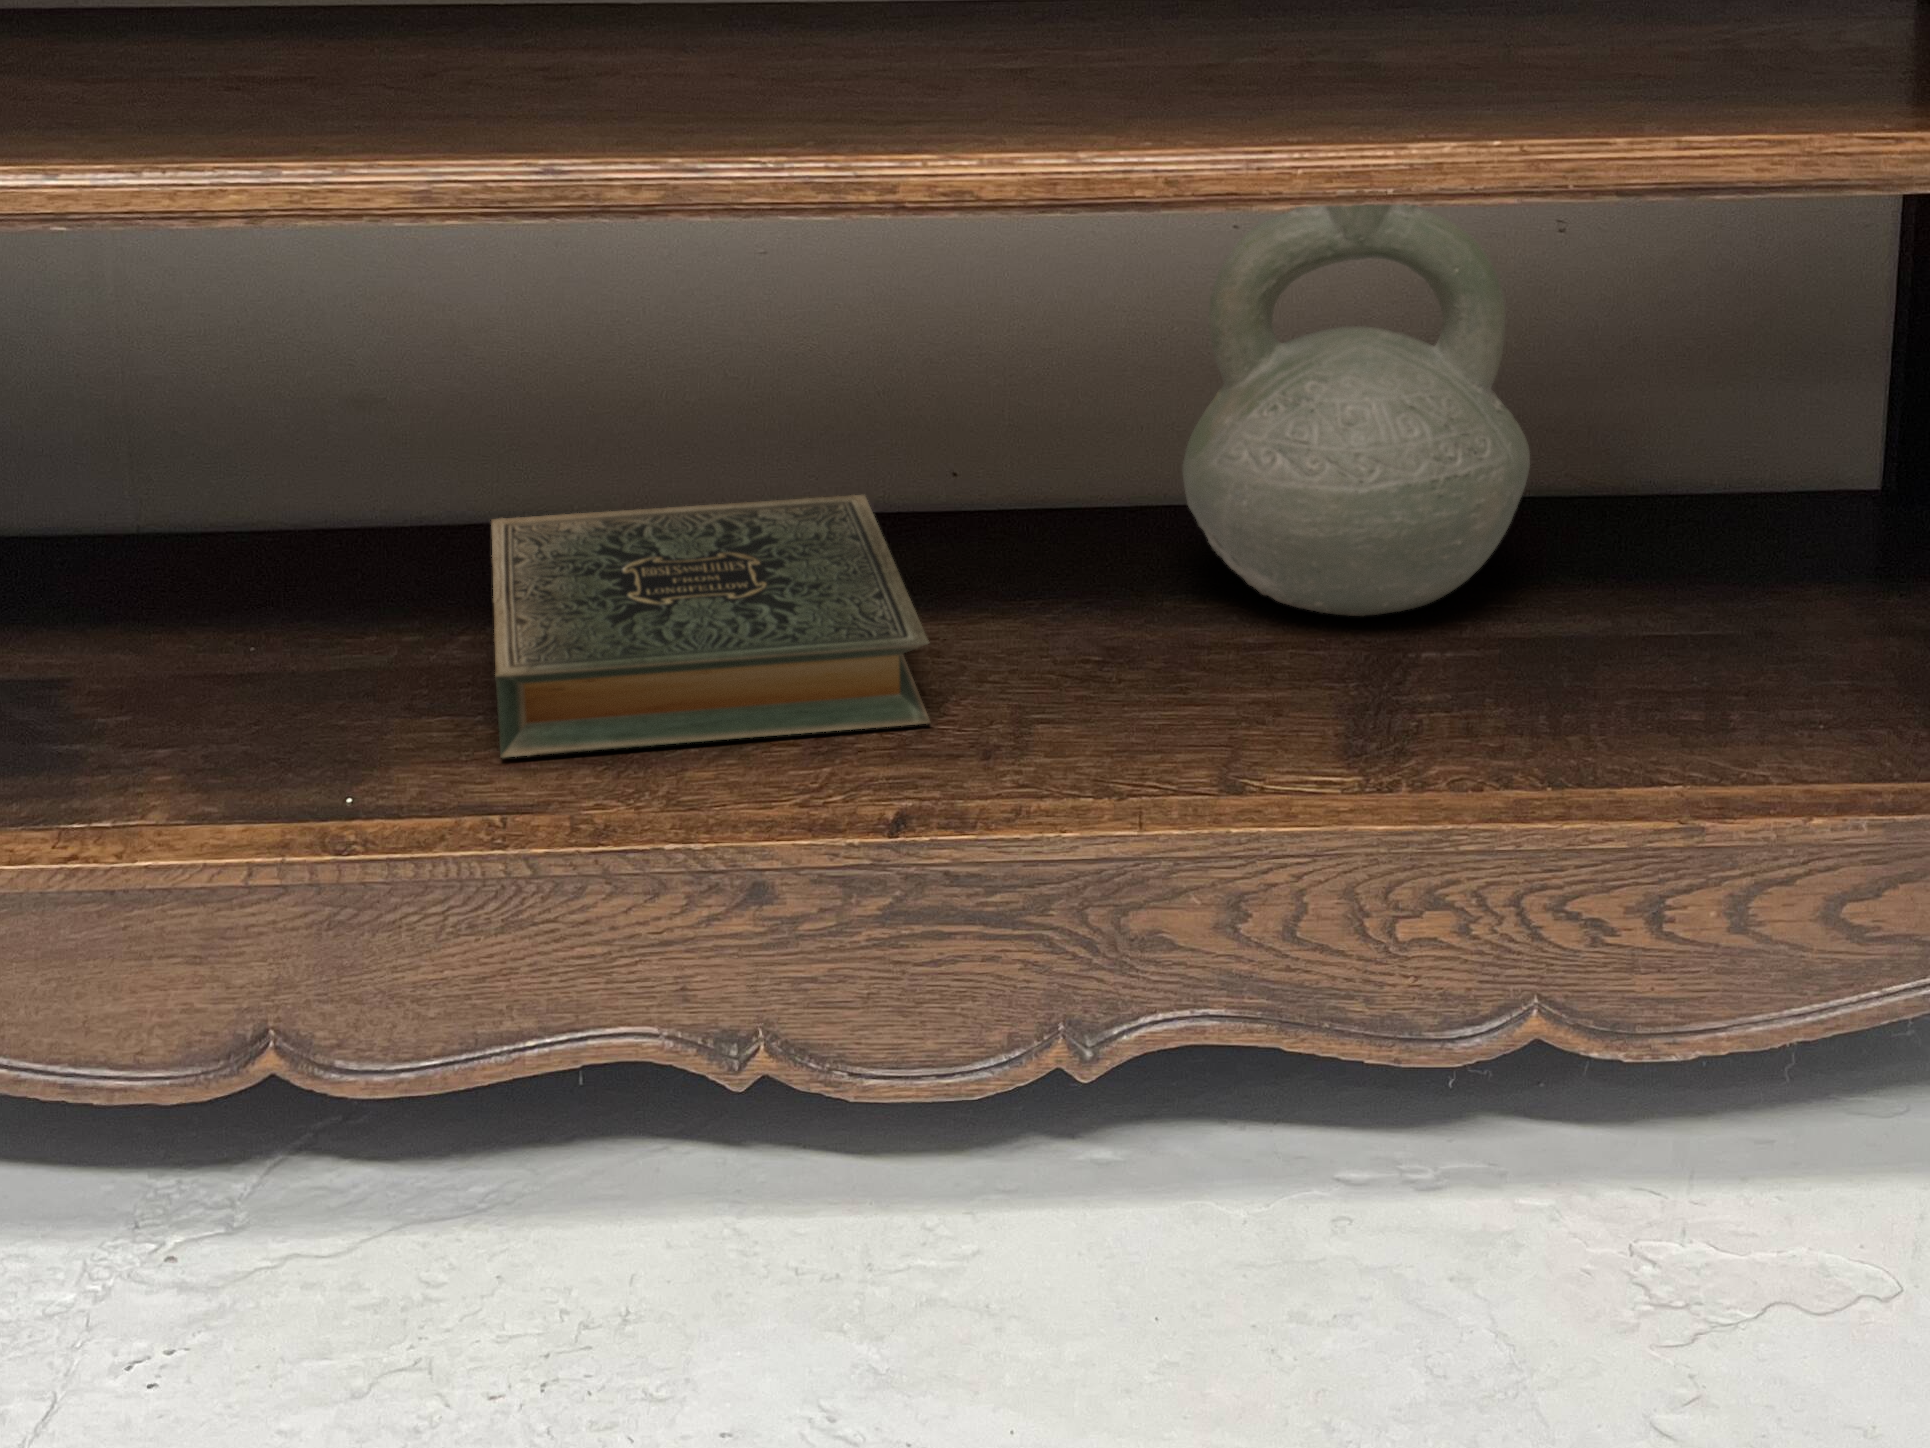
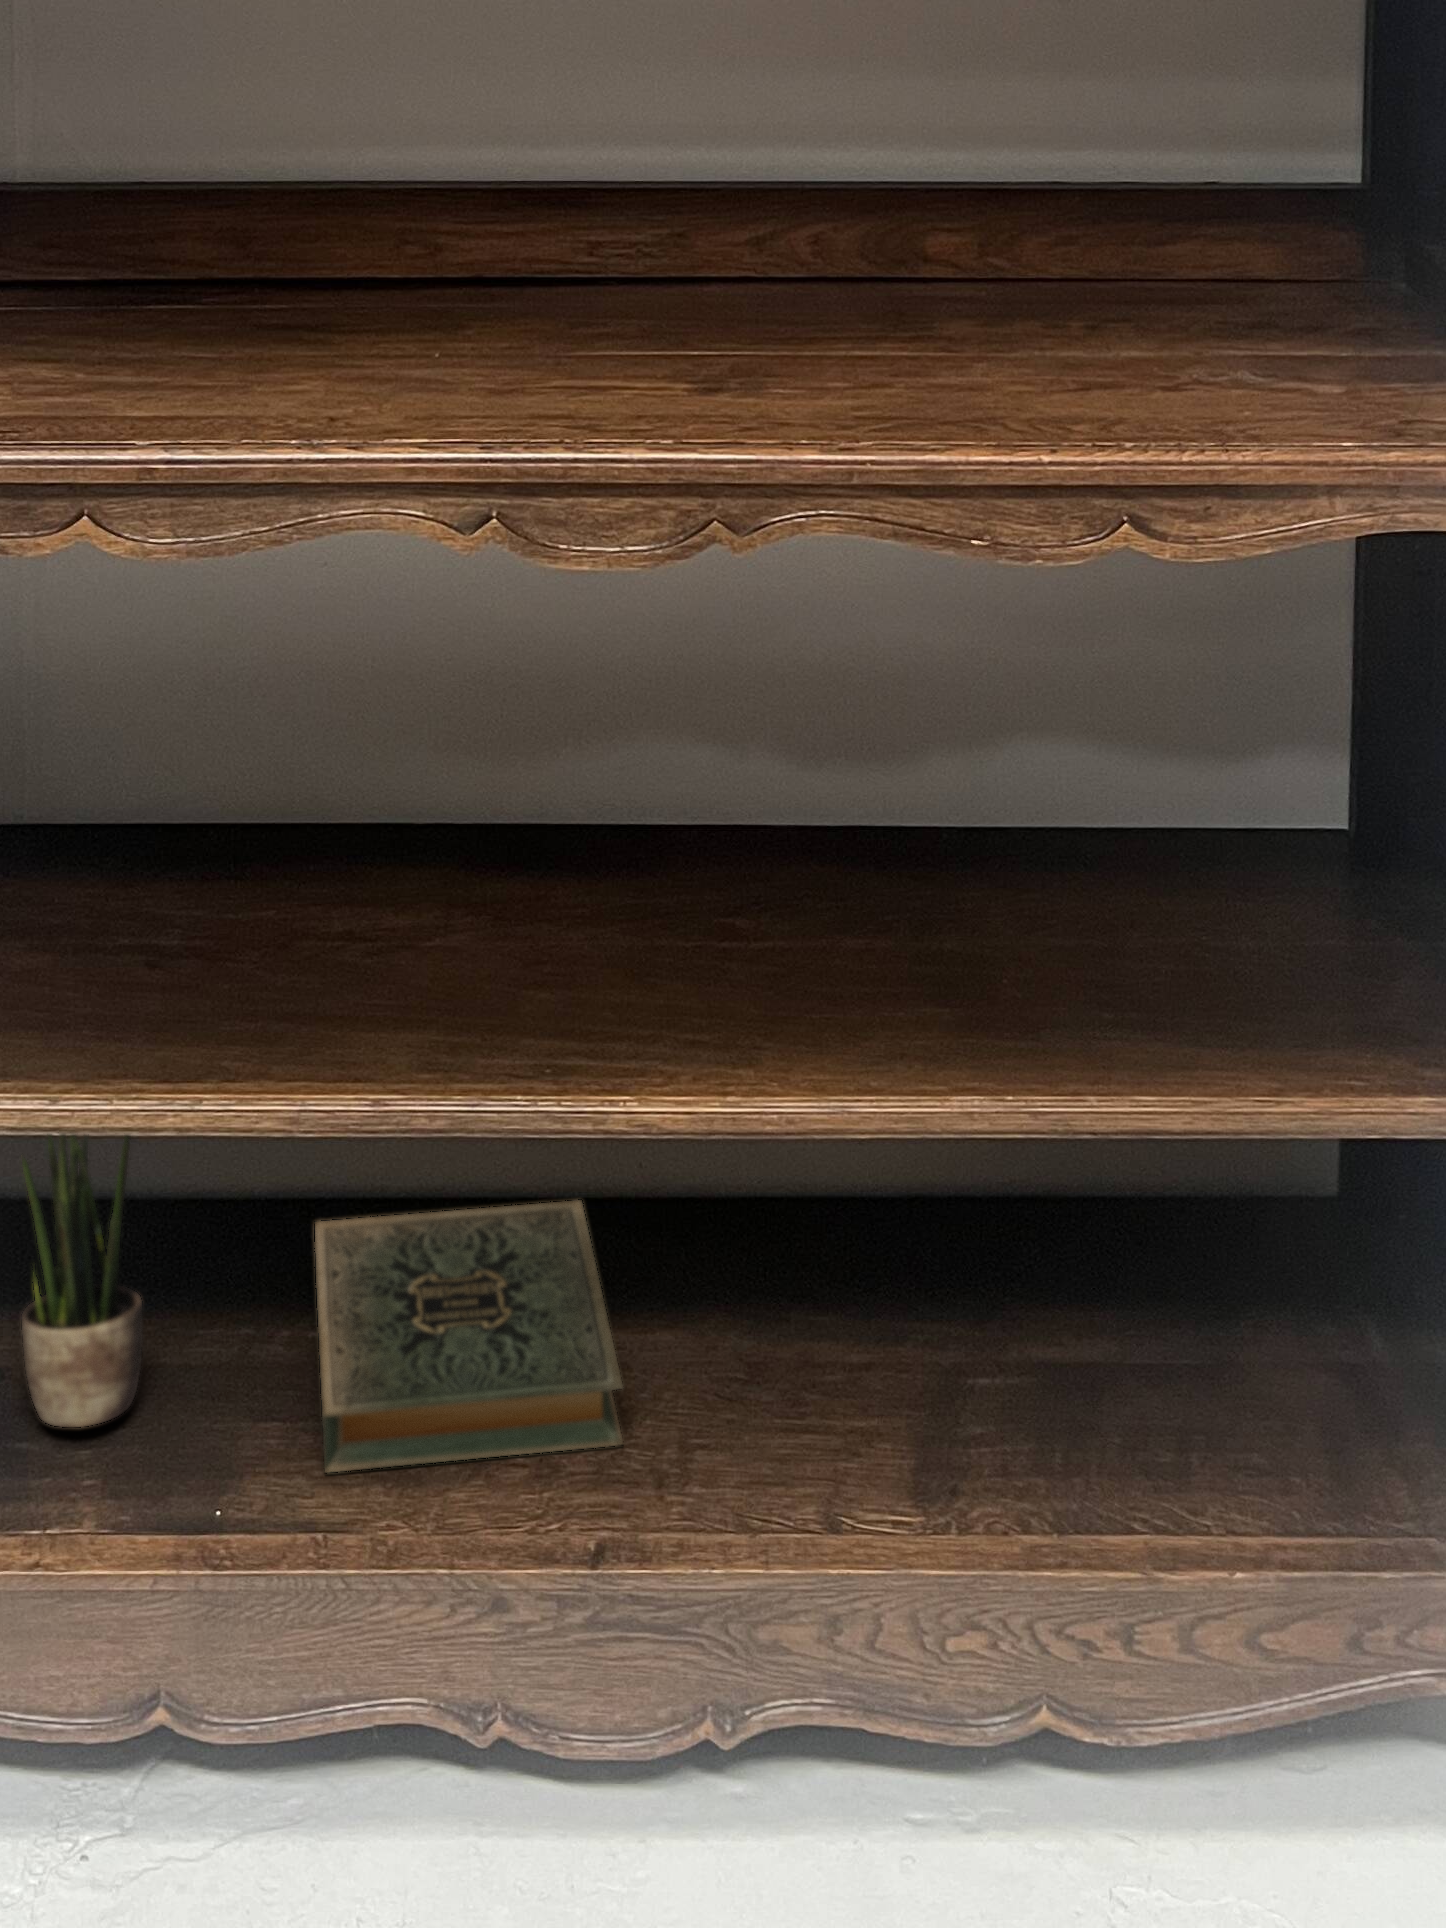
decorative vase: present [1183,205,1530,616] -> none [808,911,1057,1332]
potted plant: none [39,295,235,719] -> present [21,1134,142,1427]

